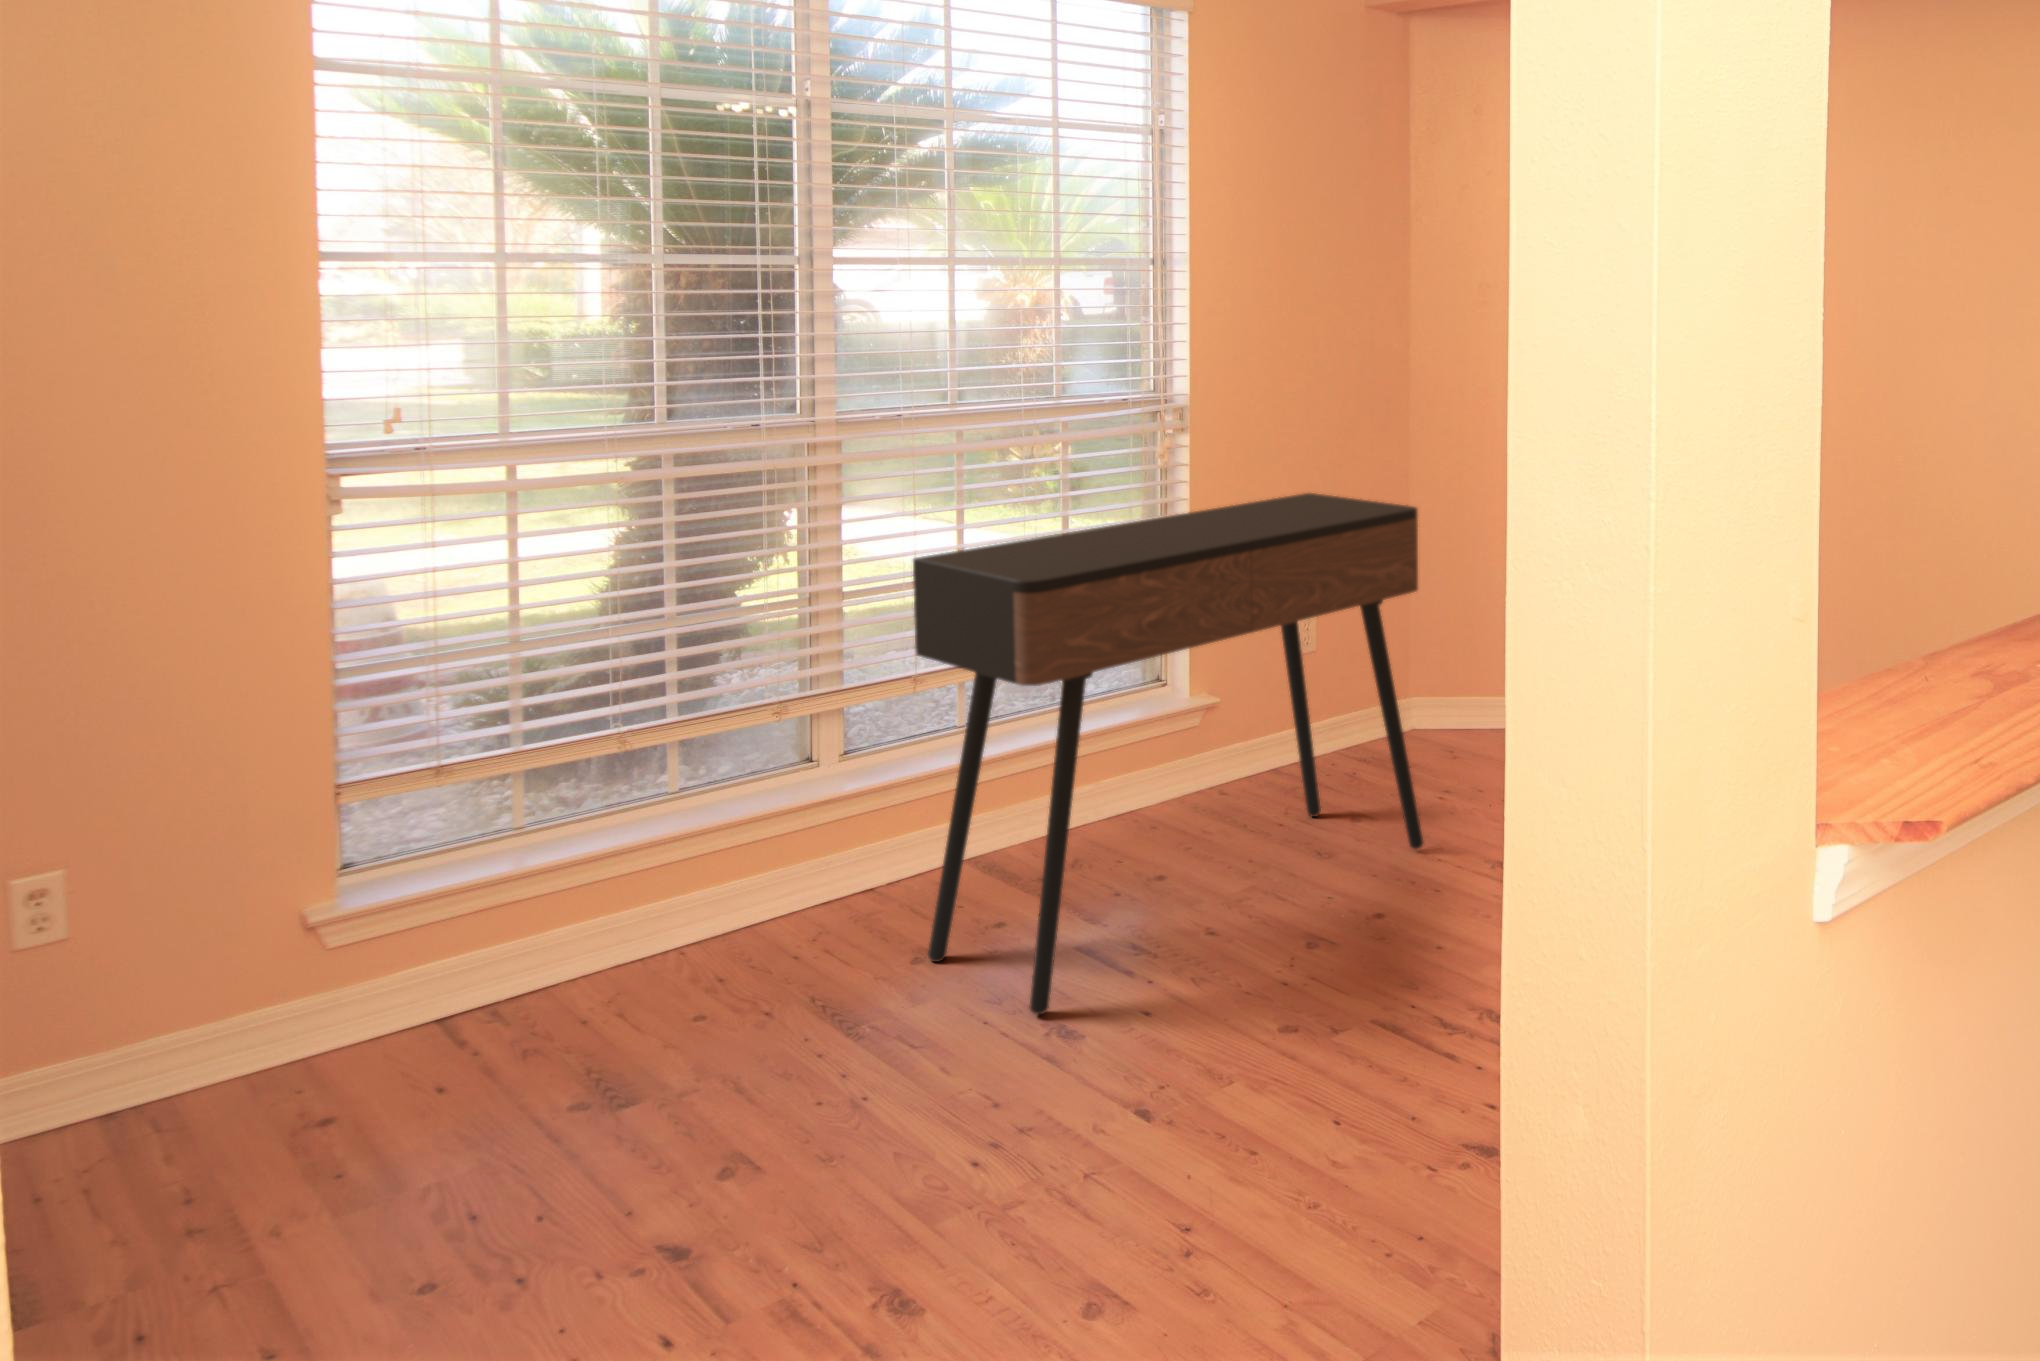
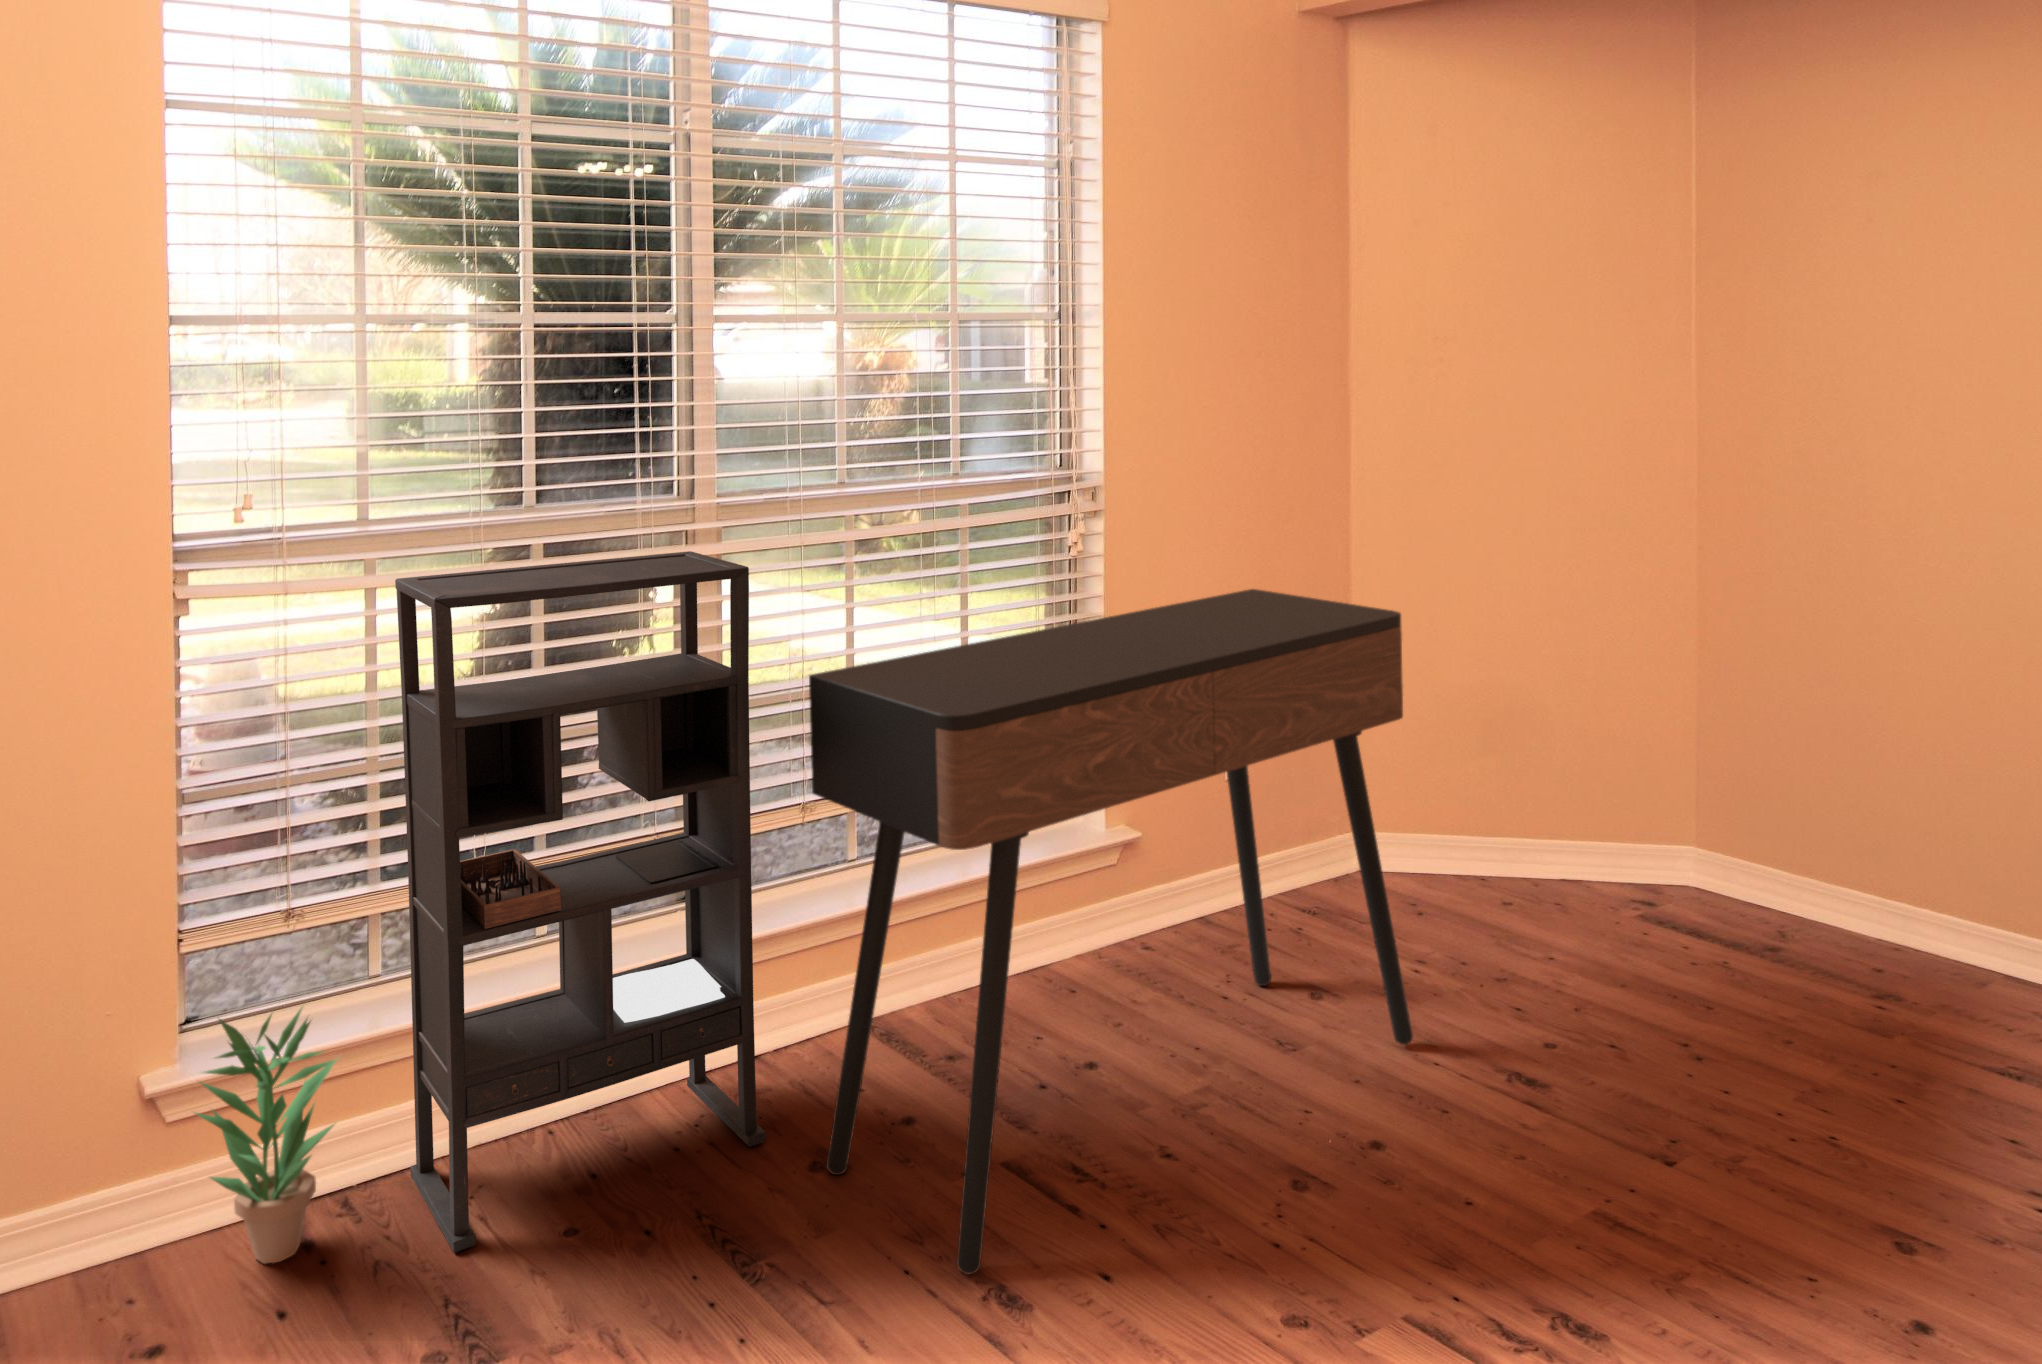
bookshelf: none [538,461,877,1034] -> present [395,551,766,1252]
potted plant: none [356,835,495,1054] -> present [196,1008,337,1264]

